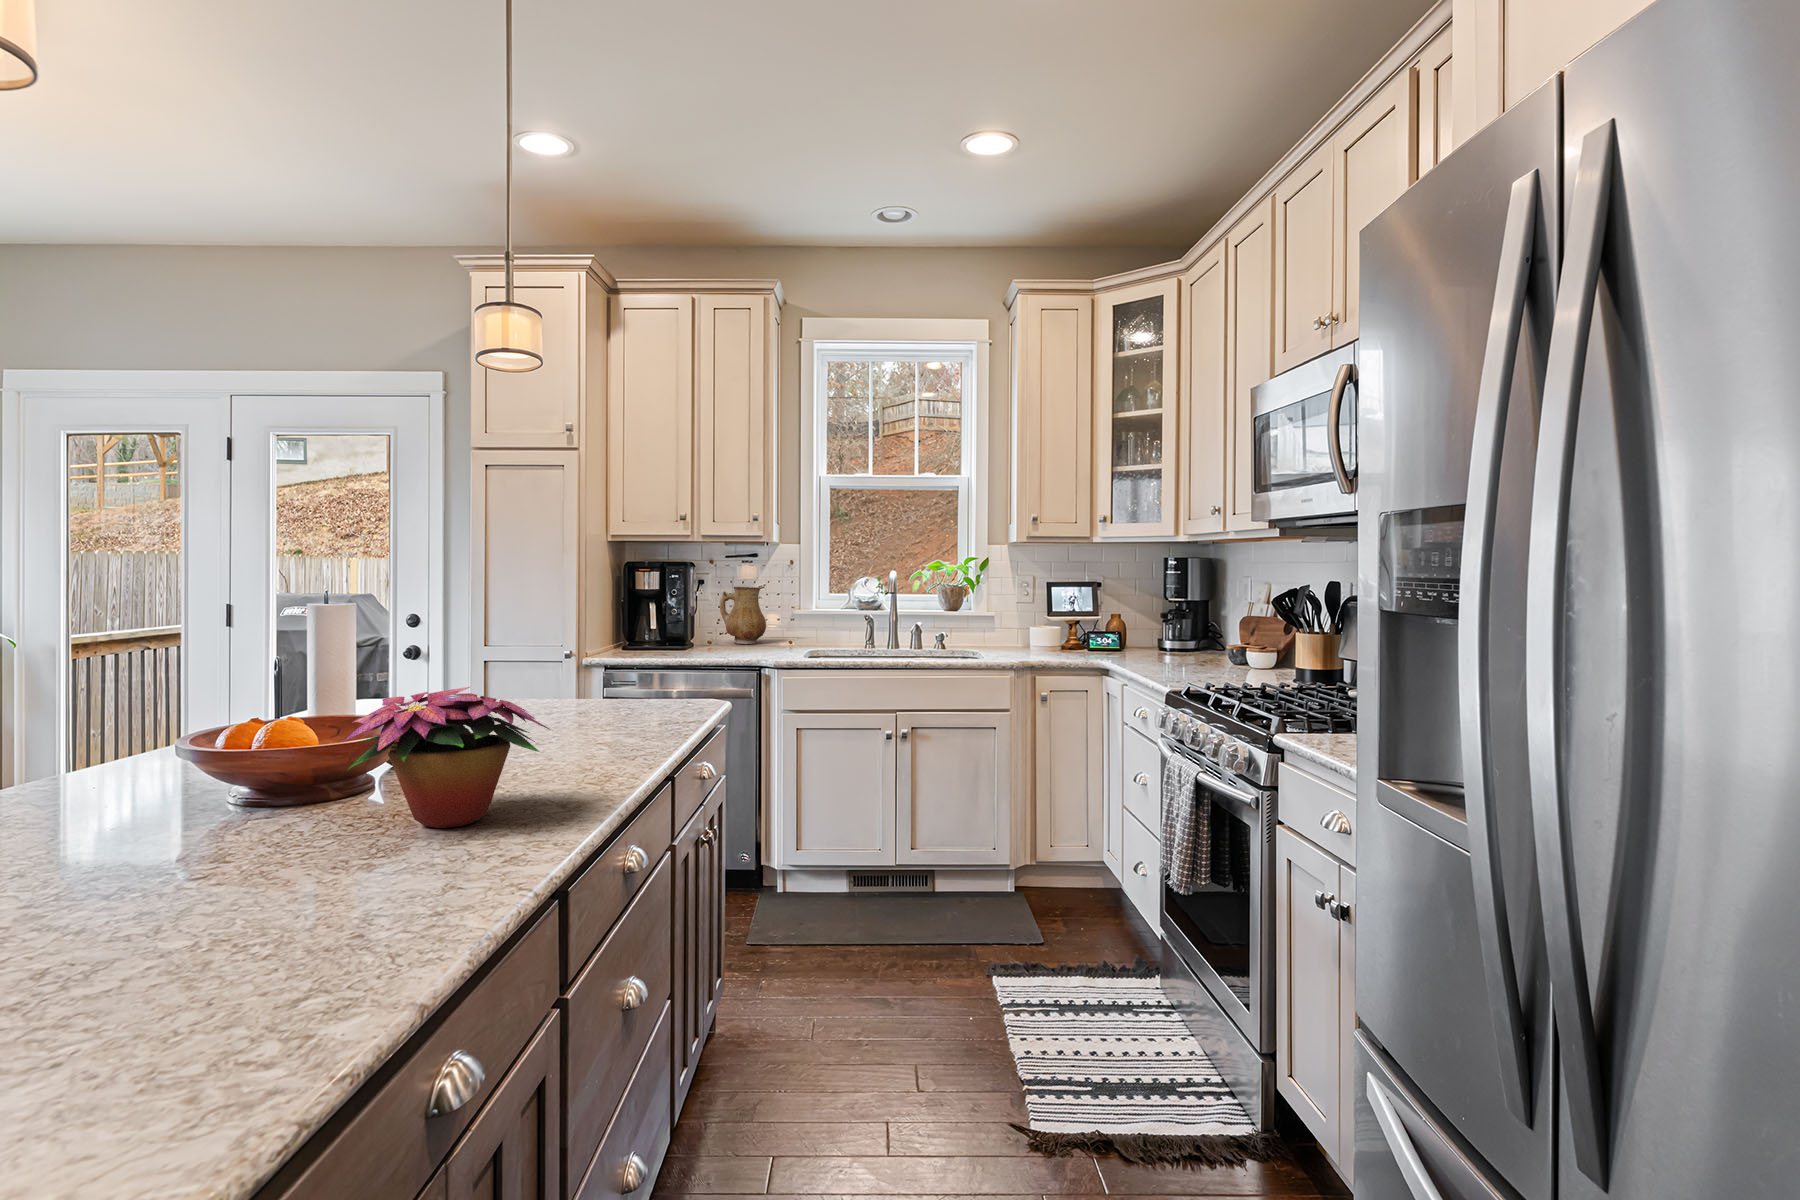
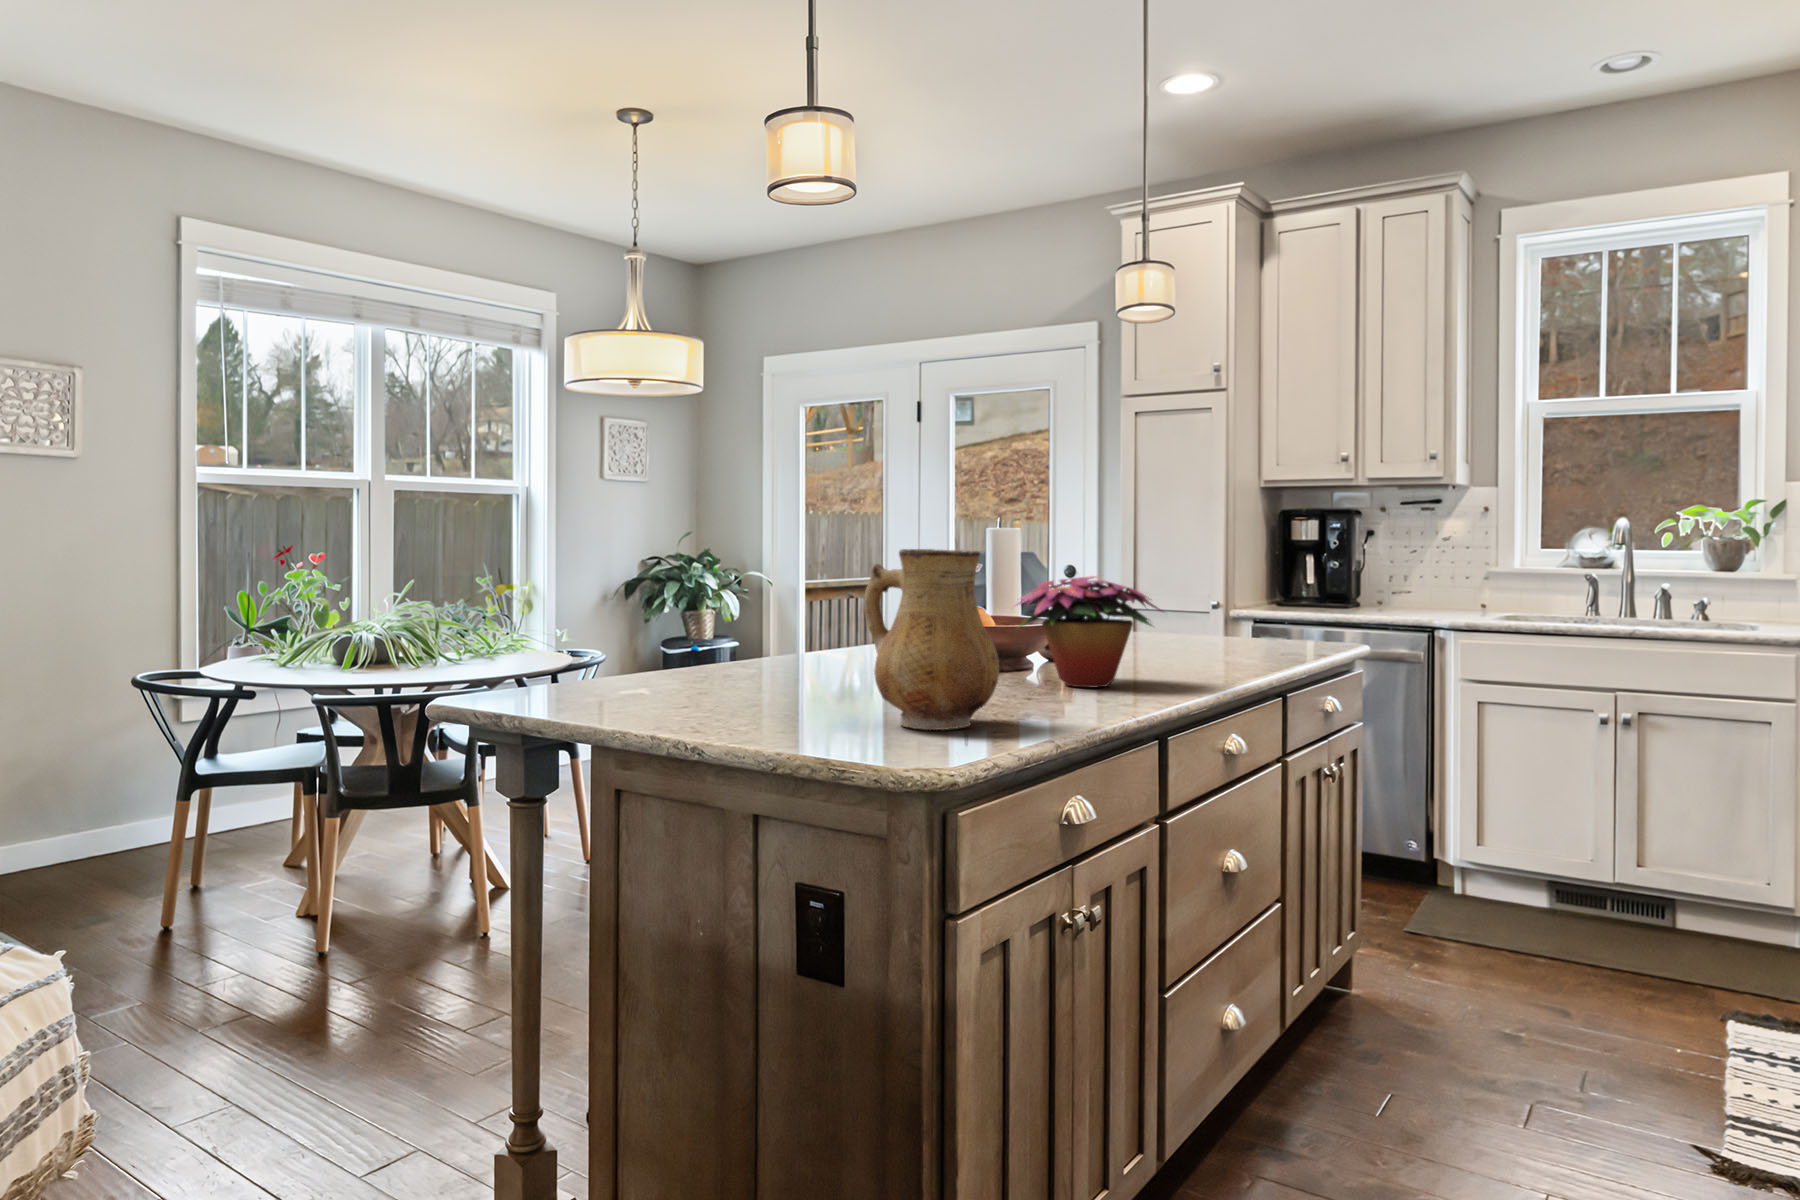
ceramic pitcher: present [720,587,766,644] -> present [864,549,999,730]

